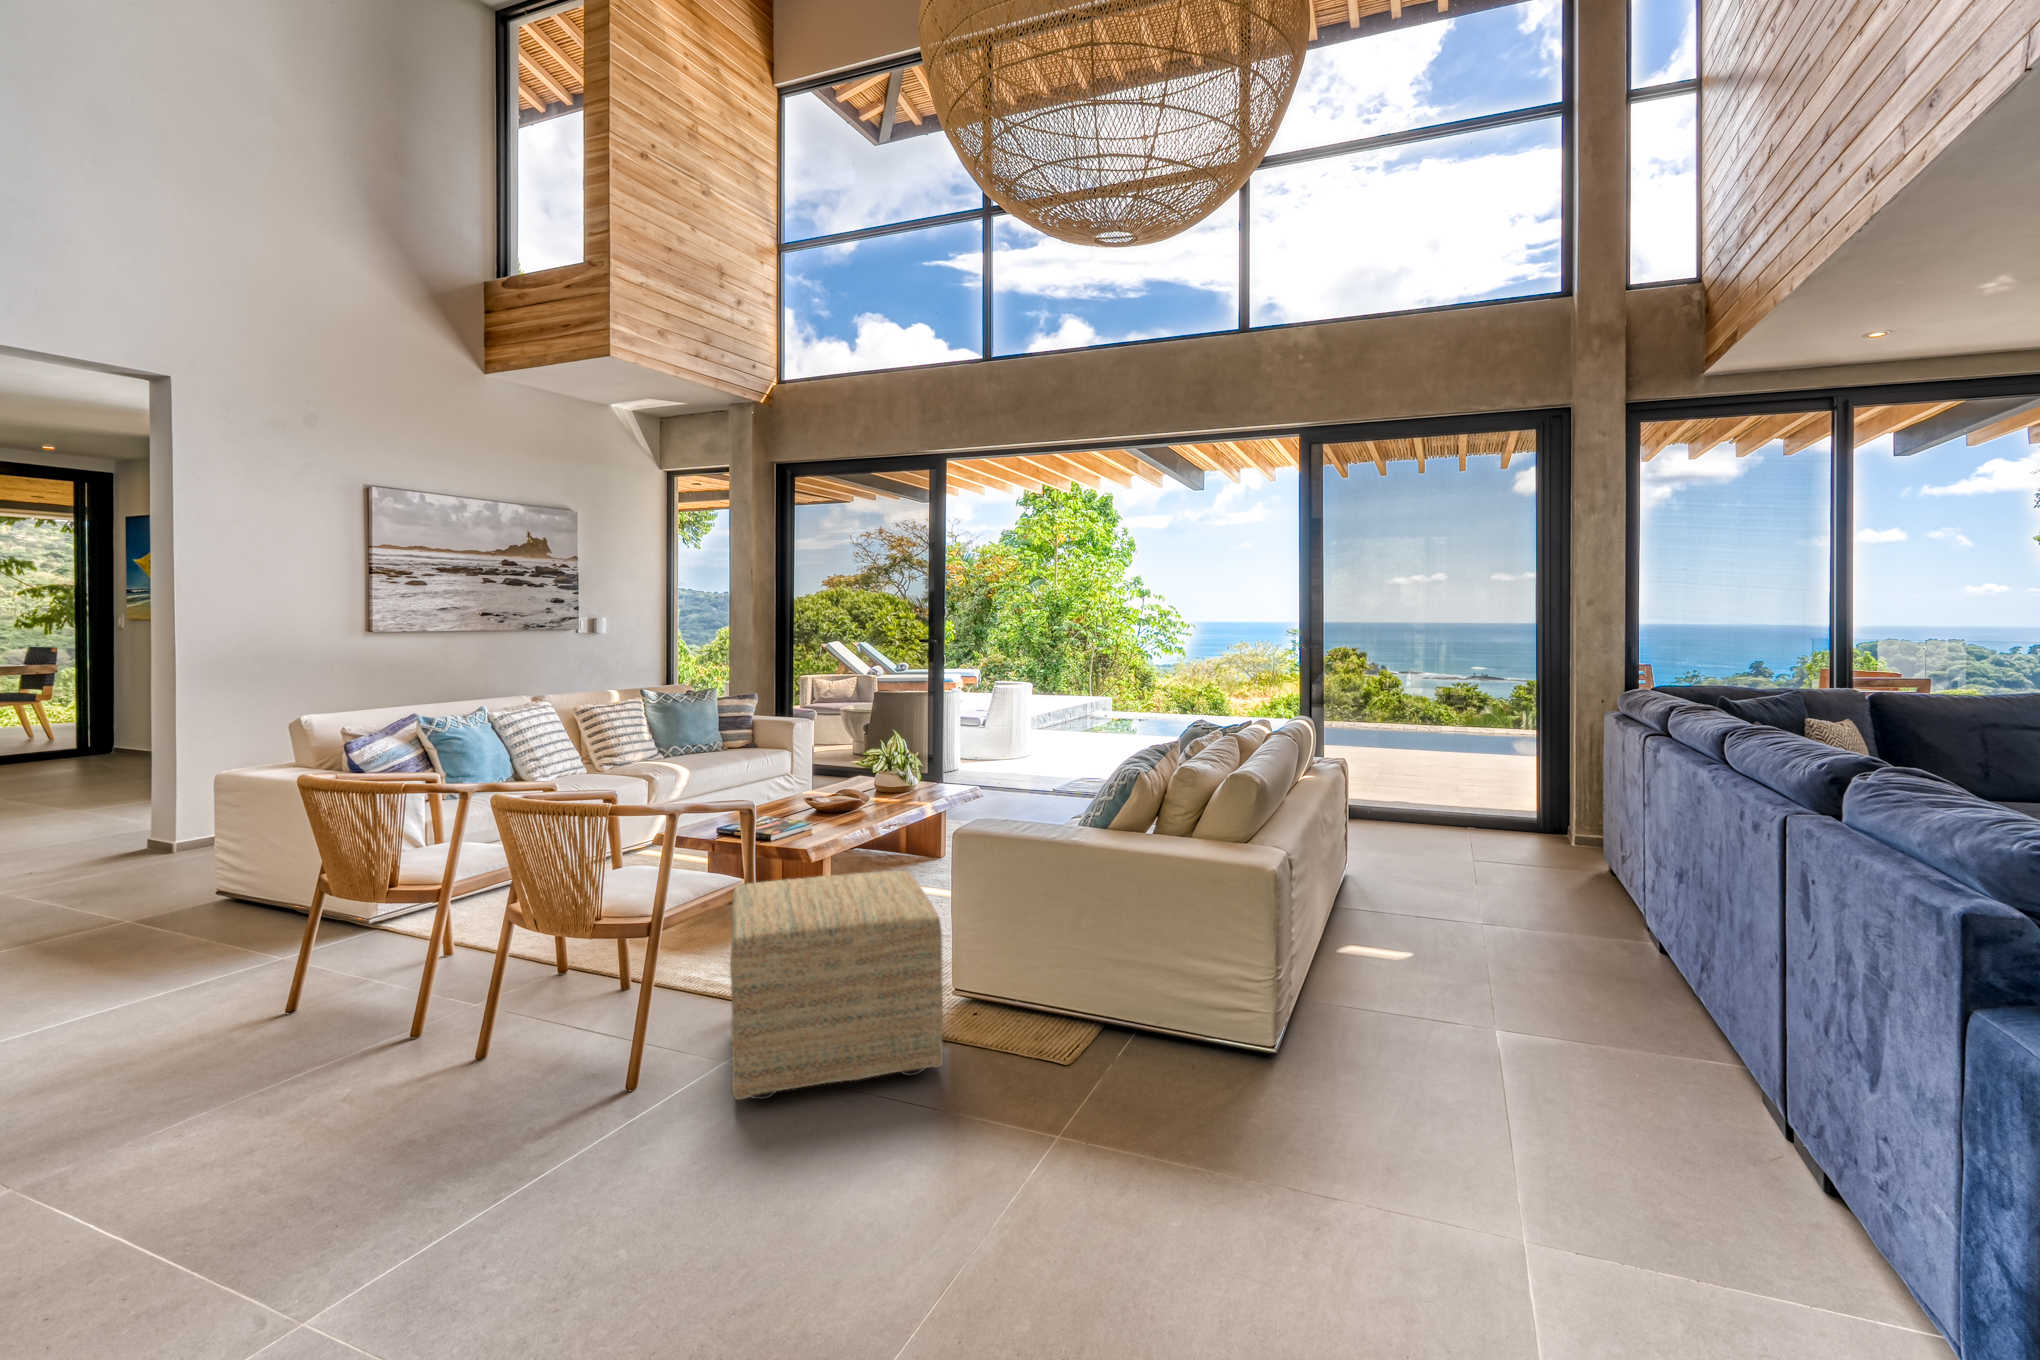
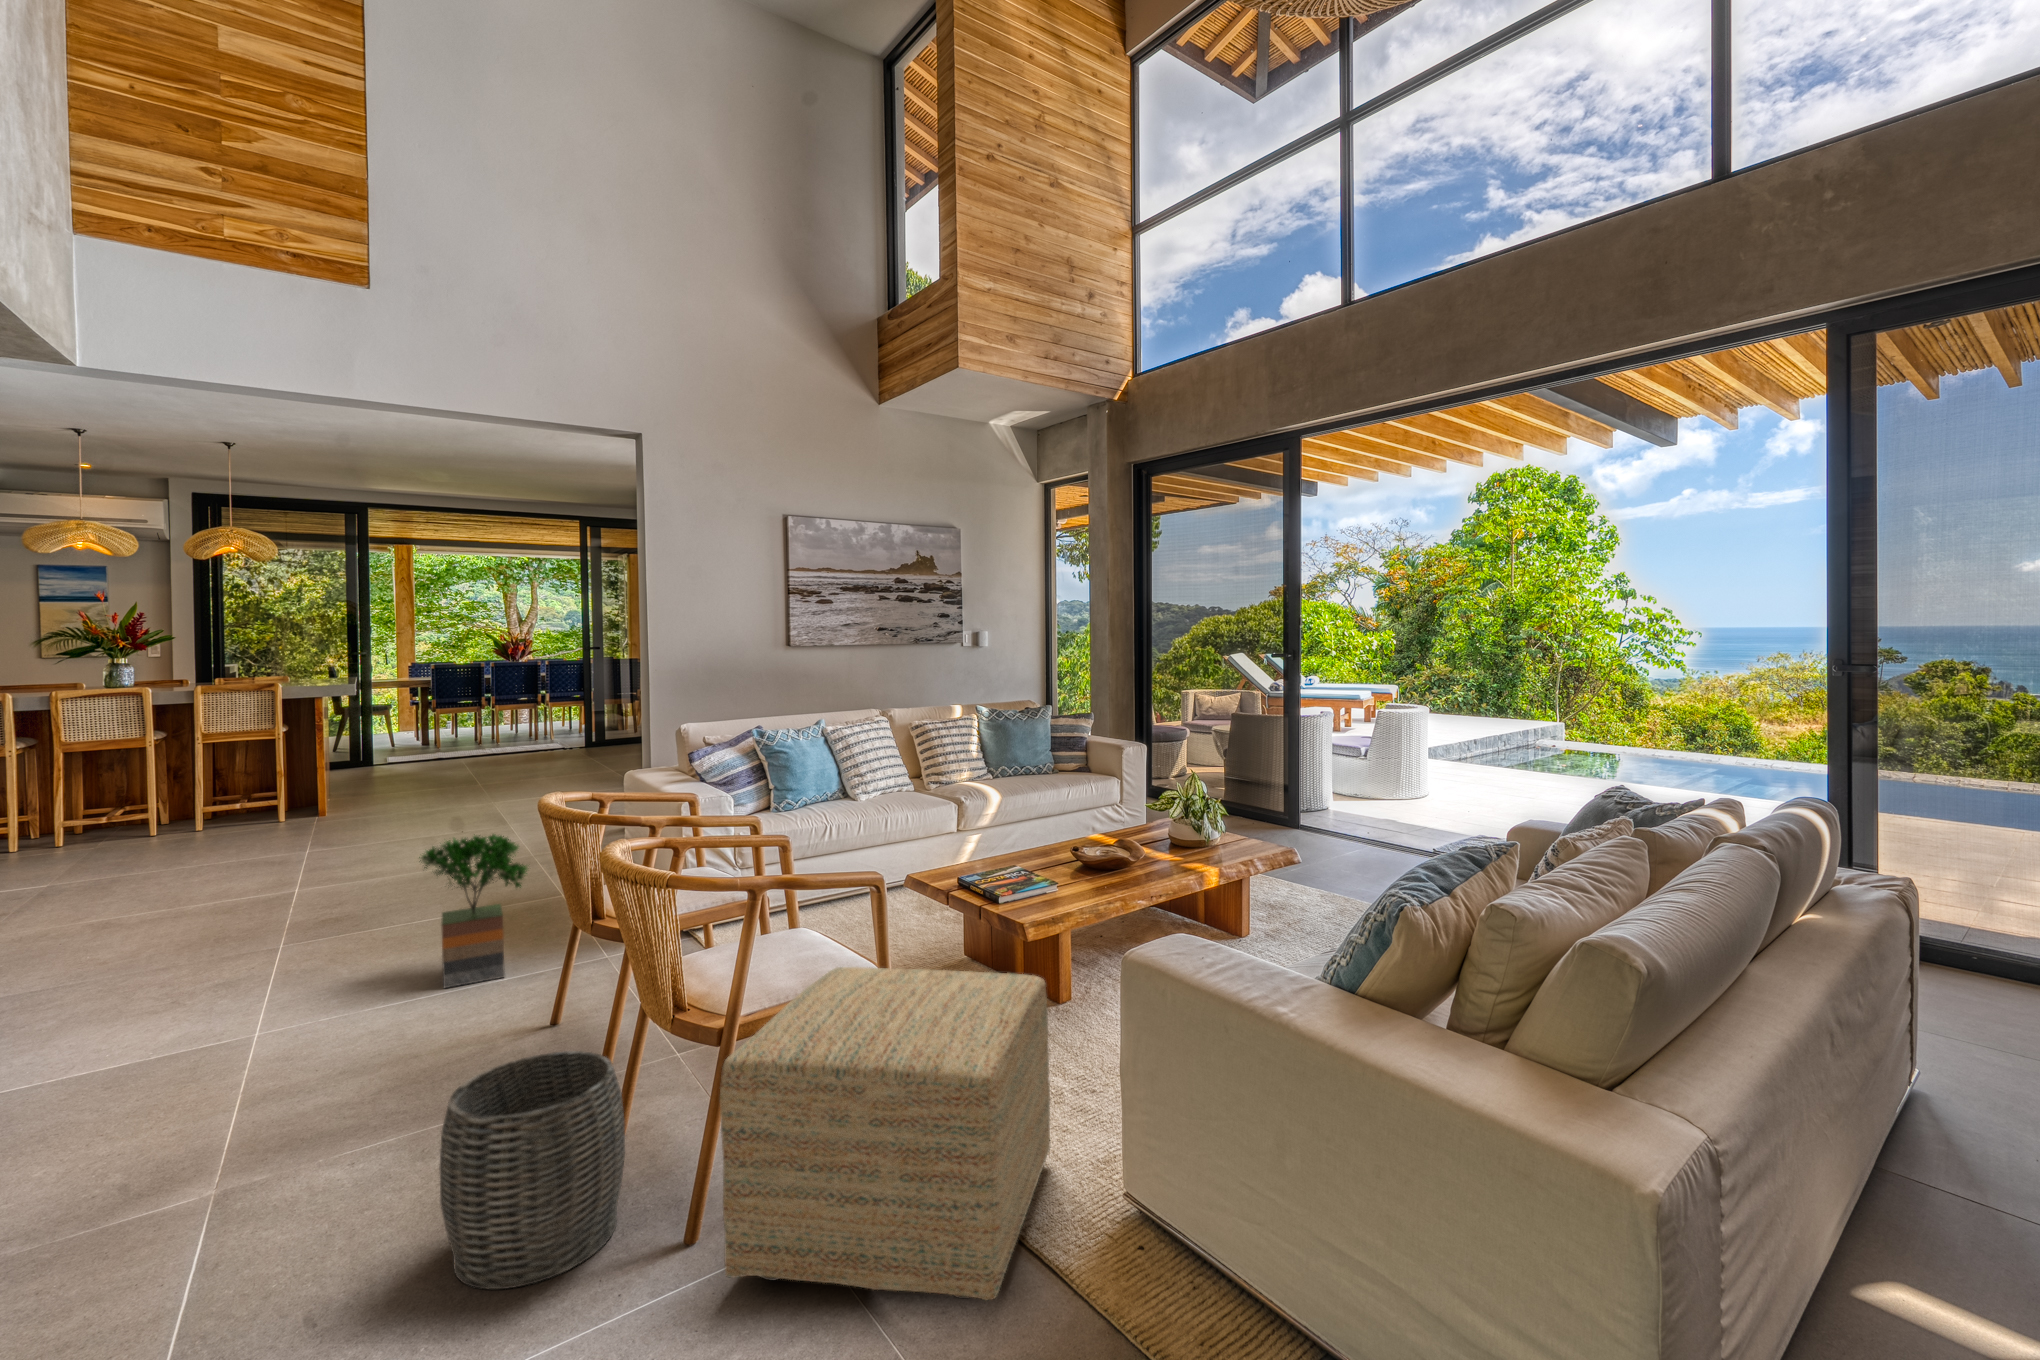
potted tree: none [69,832,229,1007] -> present [419,834,527,988]
woven basket: none [446,972,604,1162] -> present [440,1051,625,1289]

